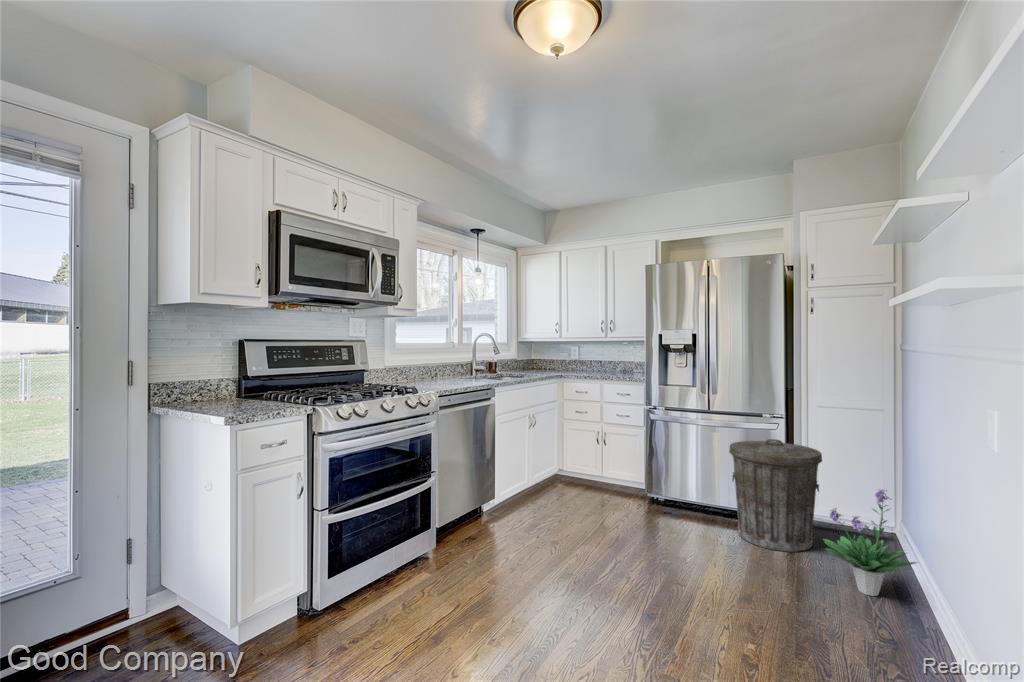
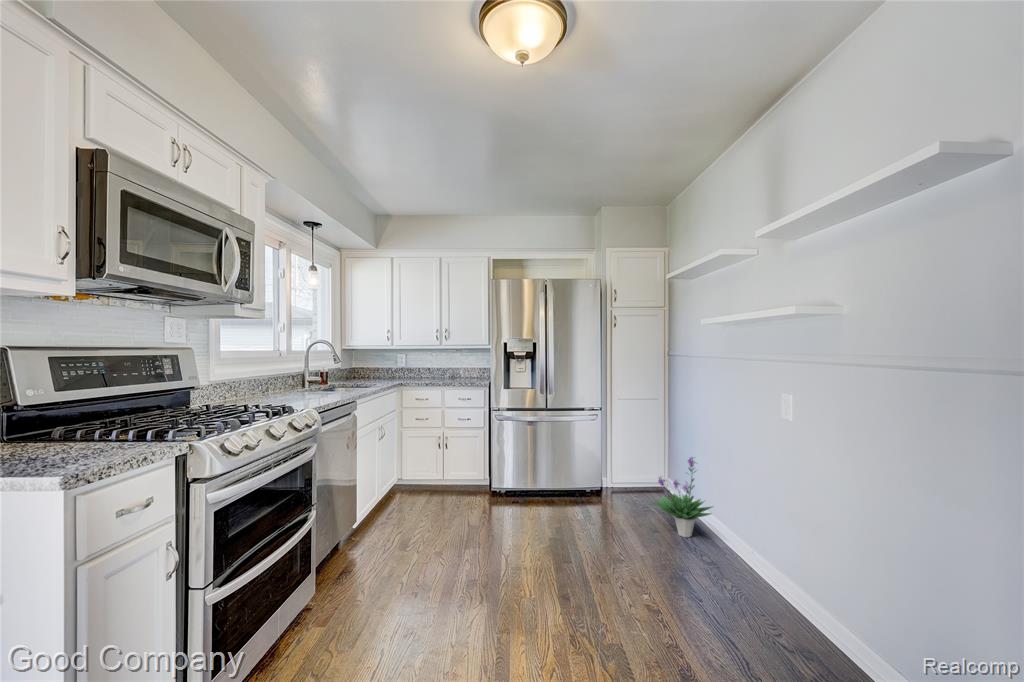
trash can: present [729,439,822,552] -> none [569,427,636,517]

